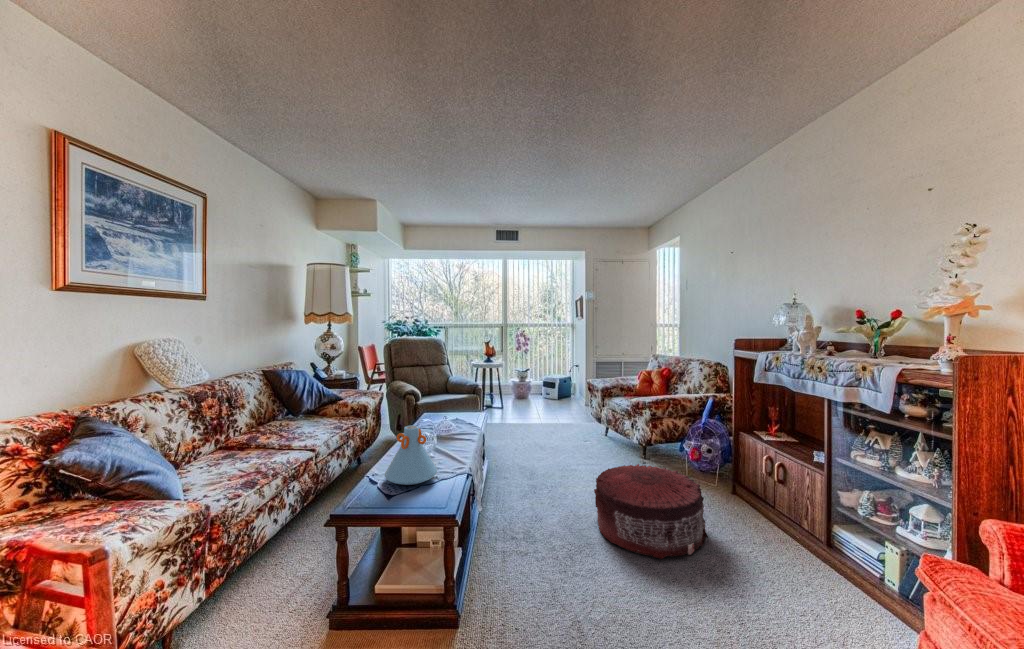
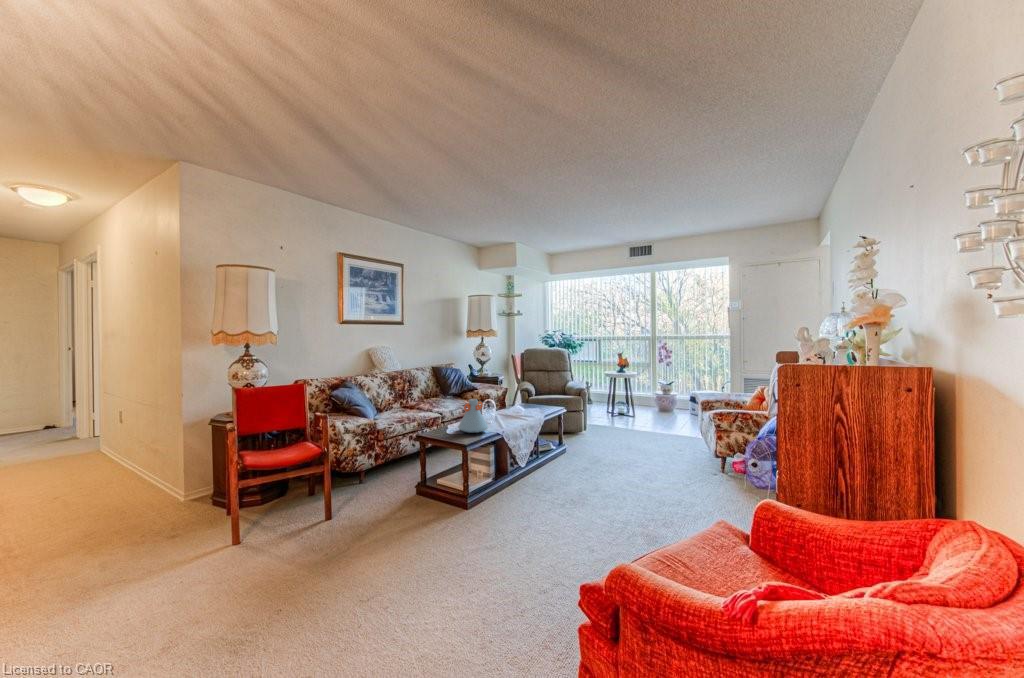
pouf: present [594,464,708,559] -> none [604,455,689,521]

